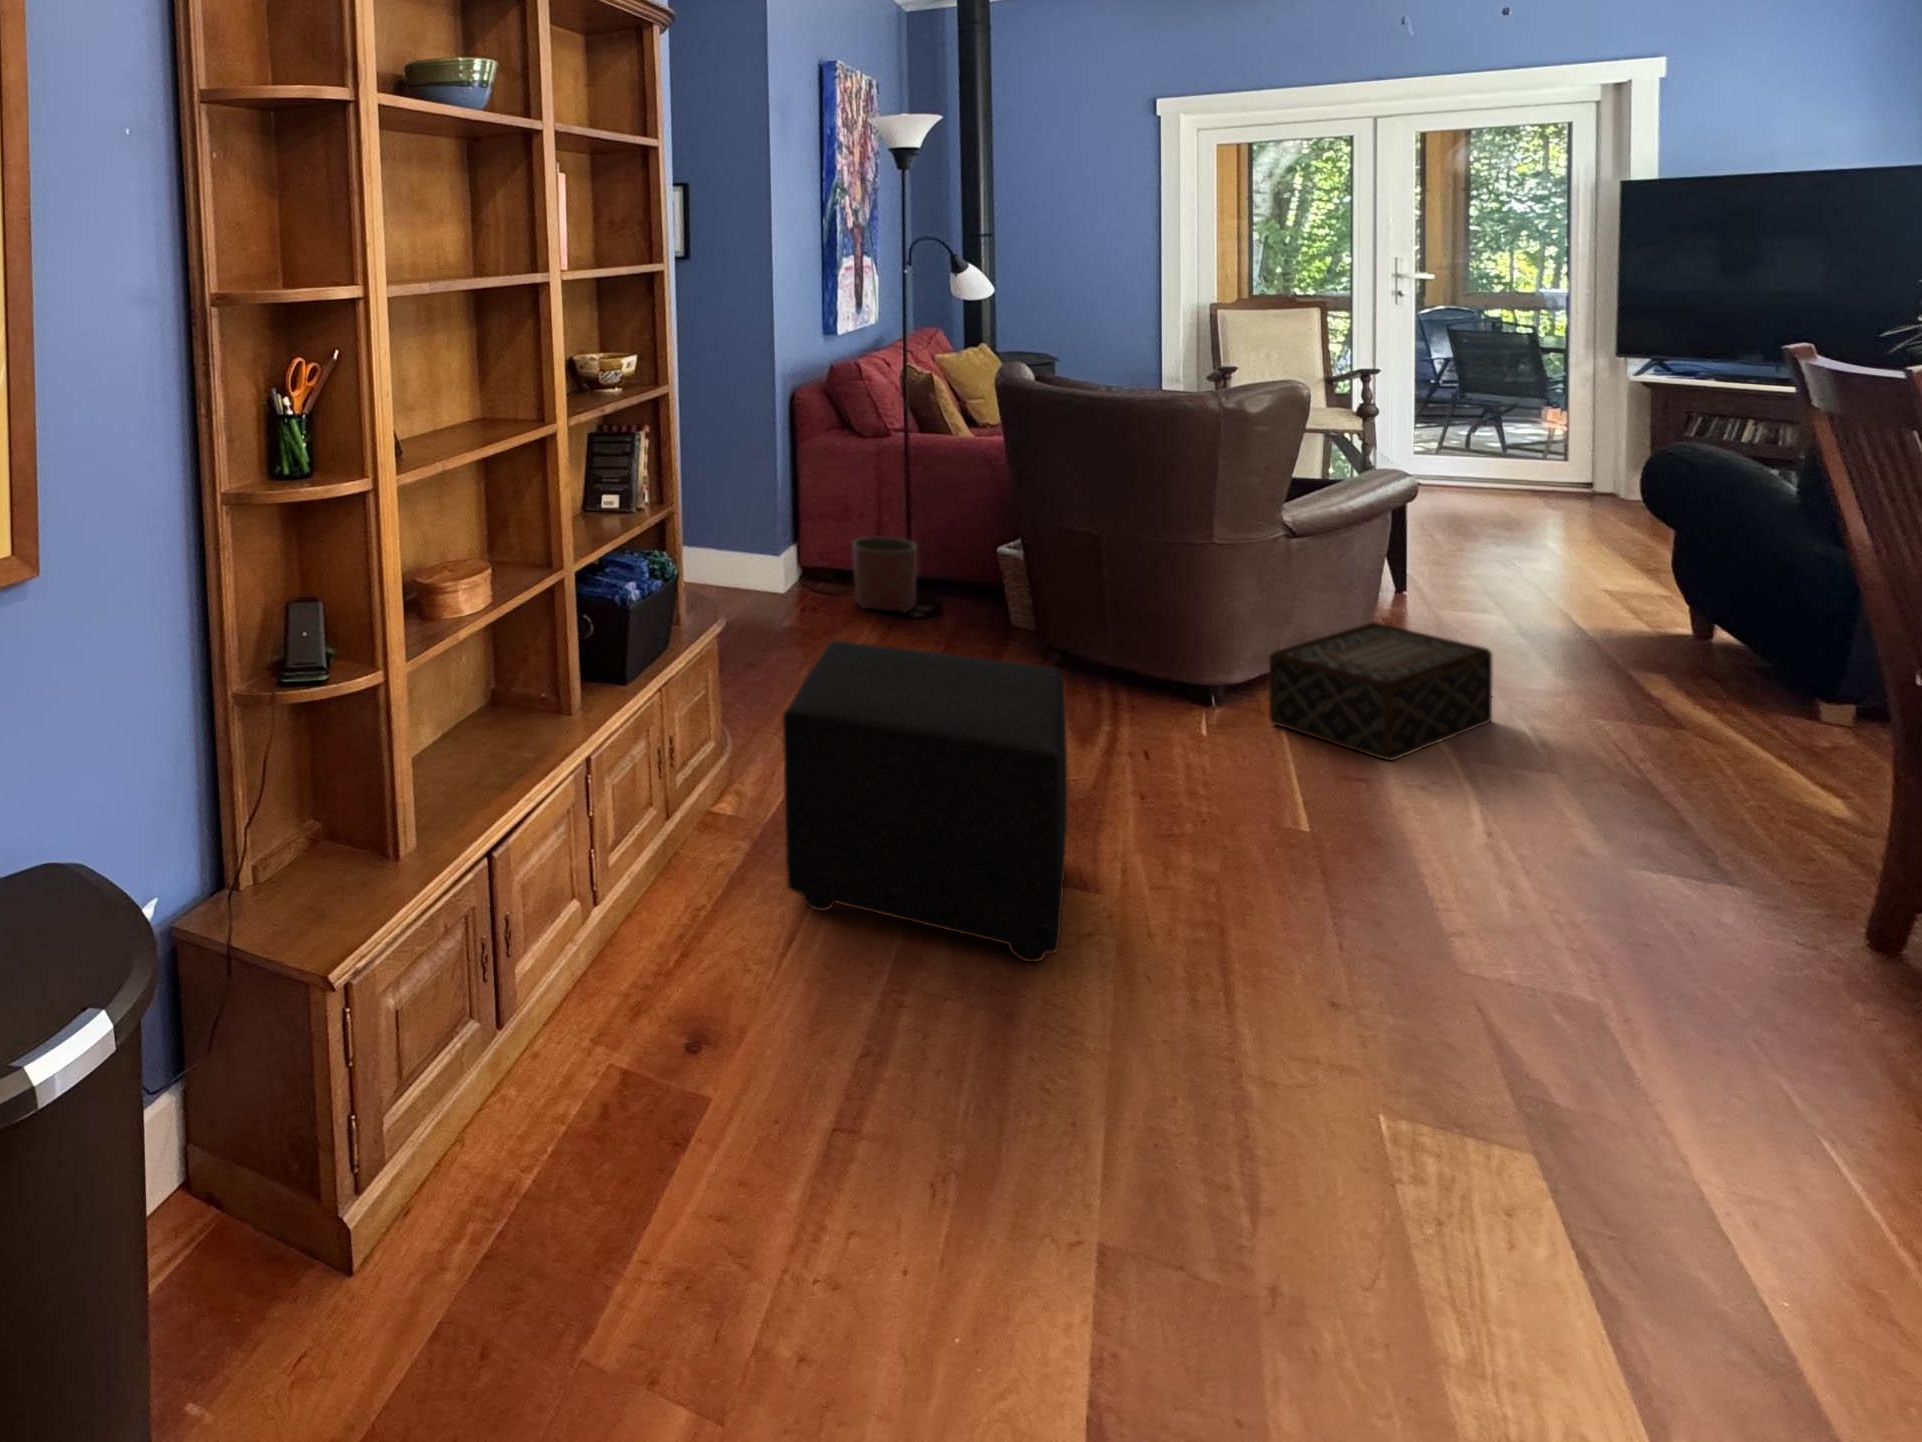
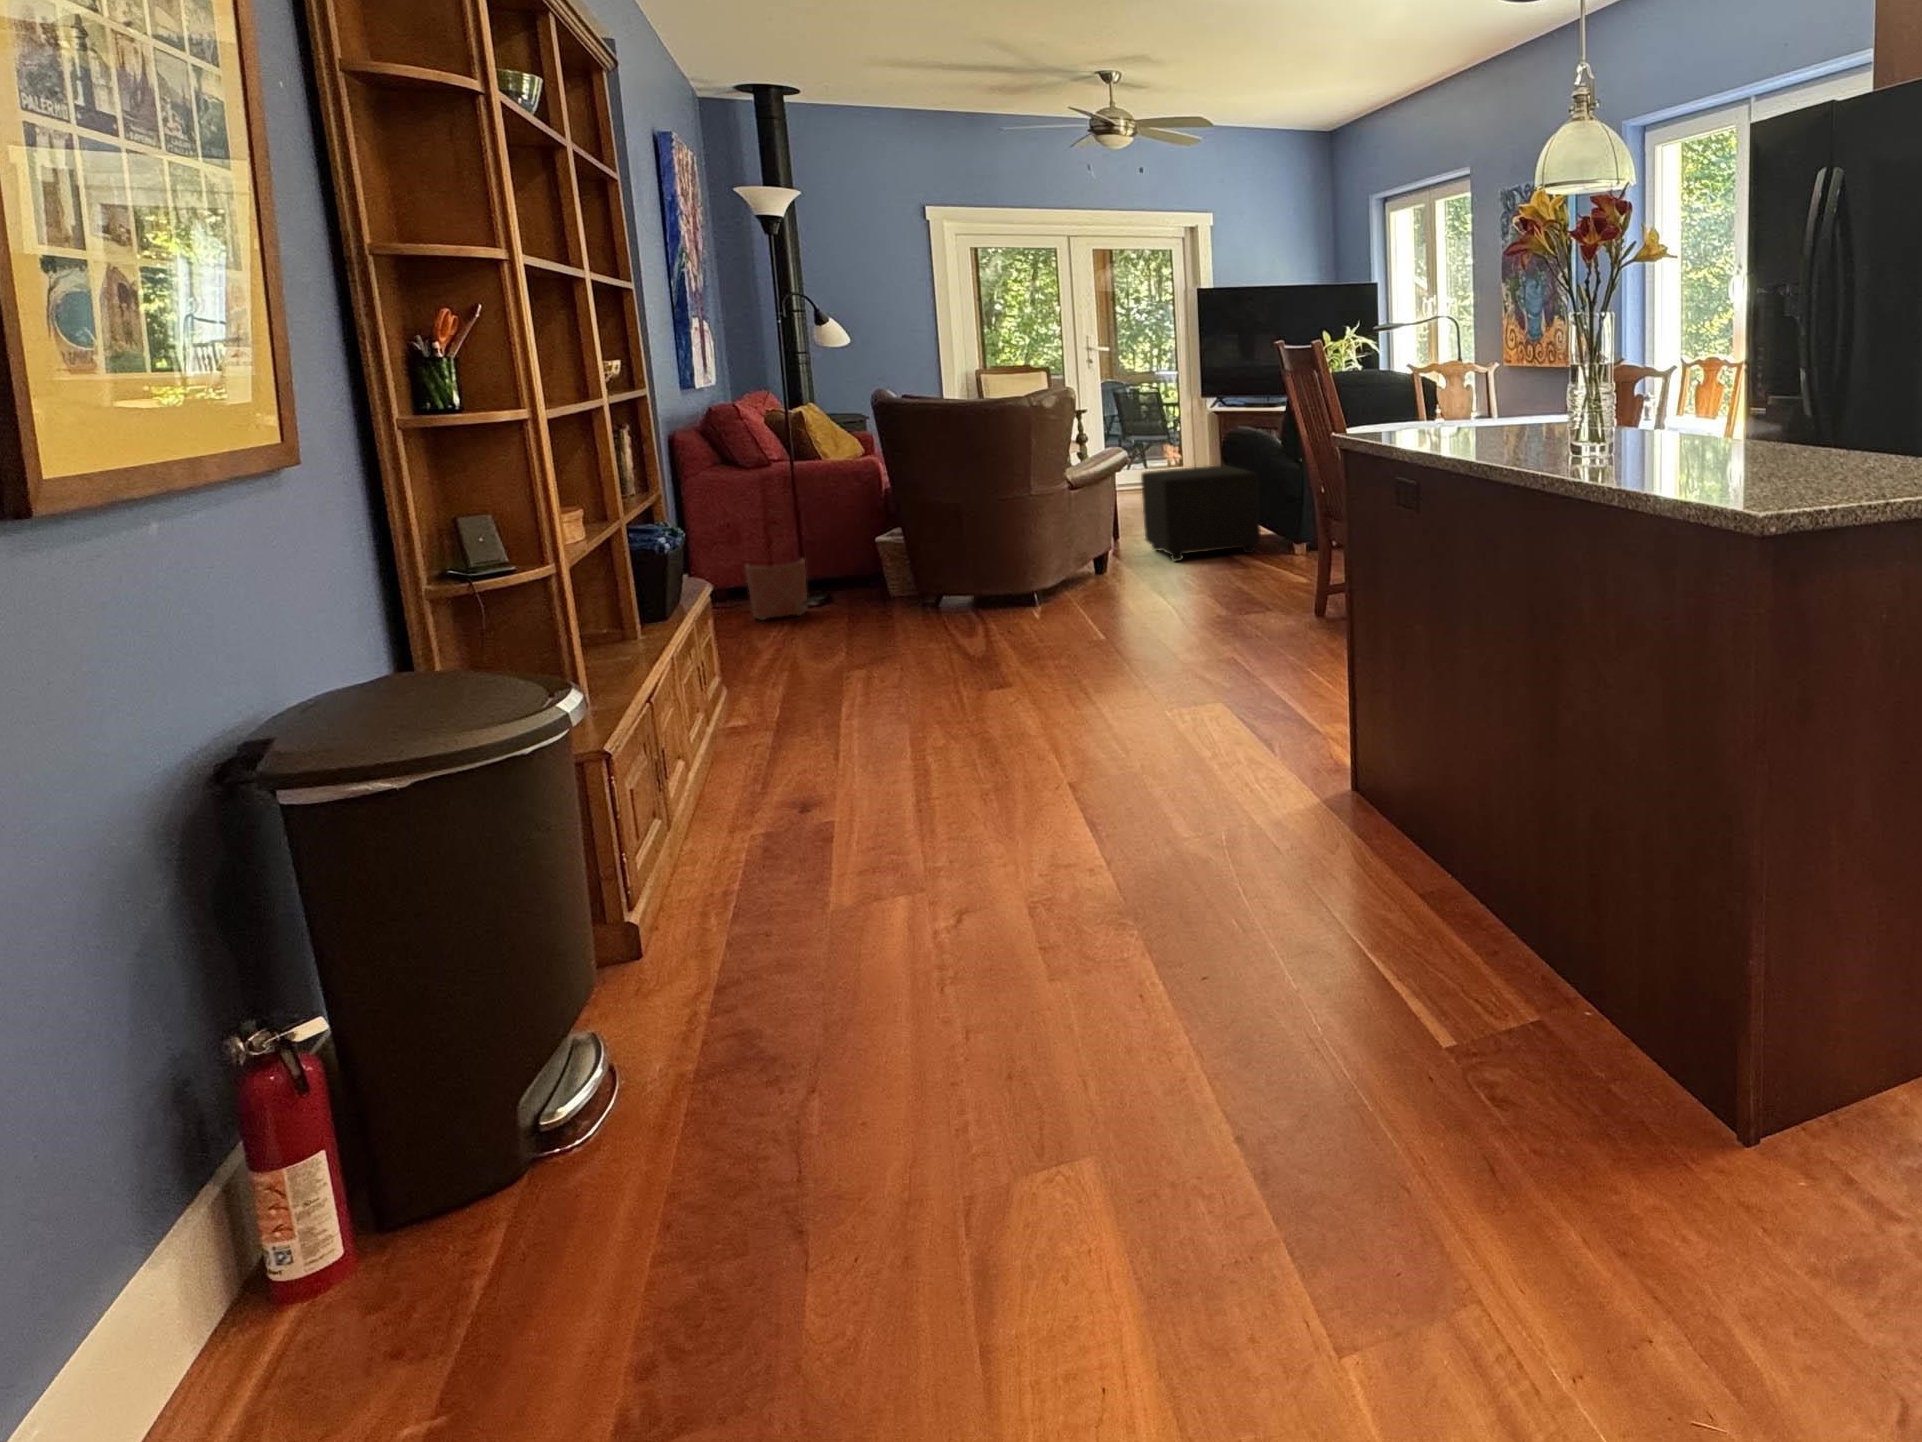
woven basket: present [1269,622,1492,761] -> none [1067,542,1174,609]
ottoman: present [783,640,1067,962] -> present [1141,465,1261,561]

